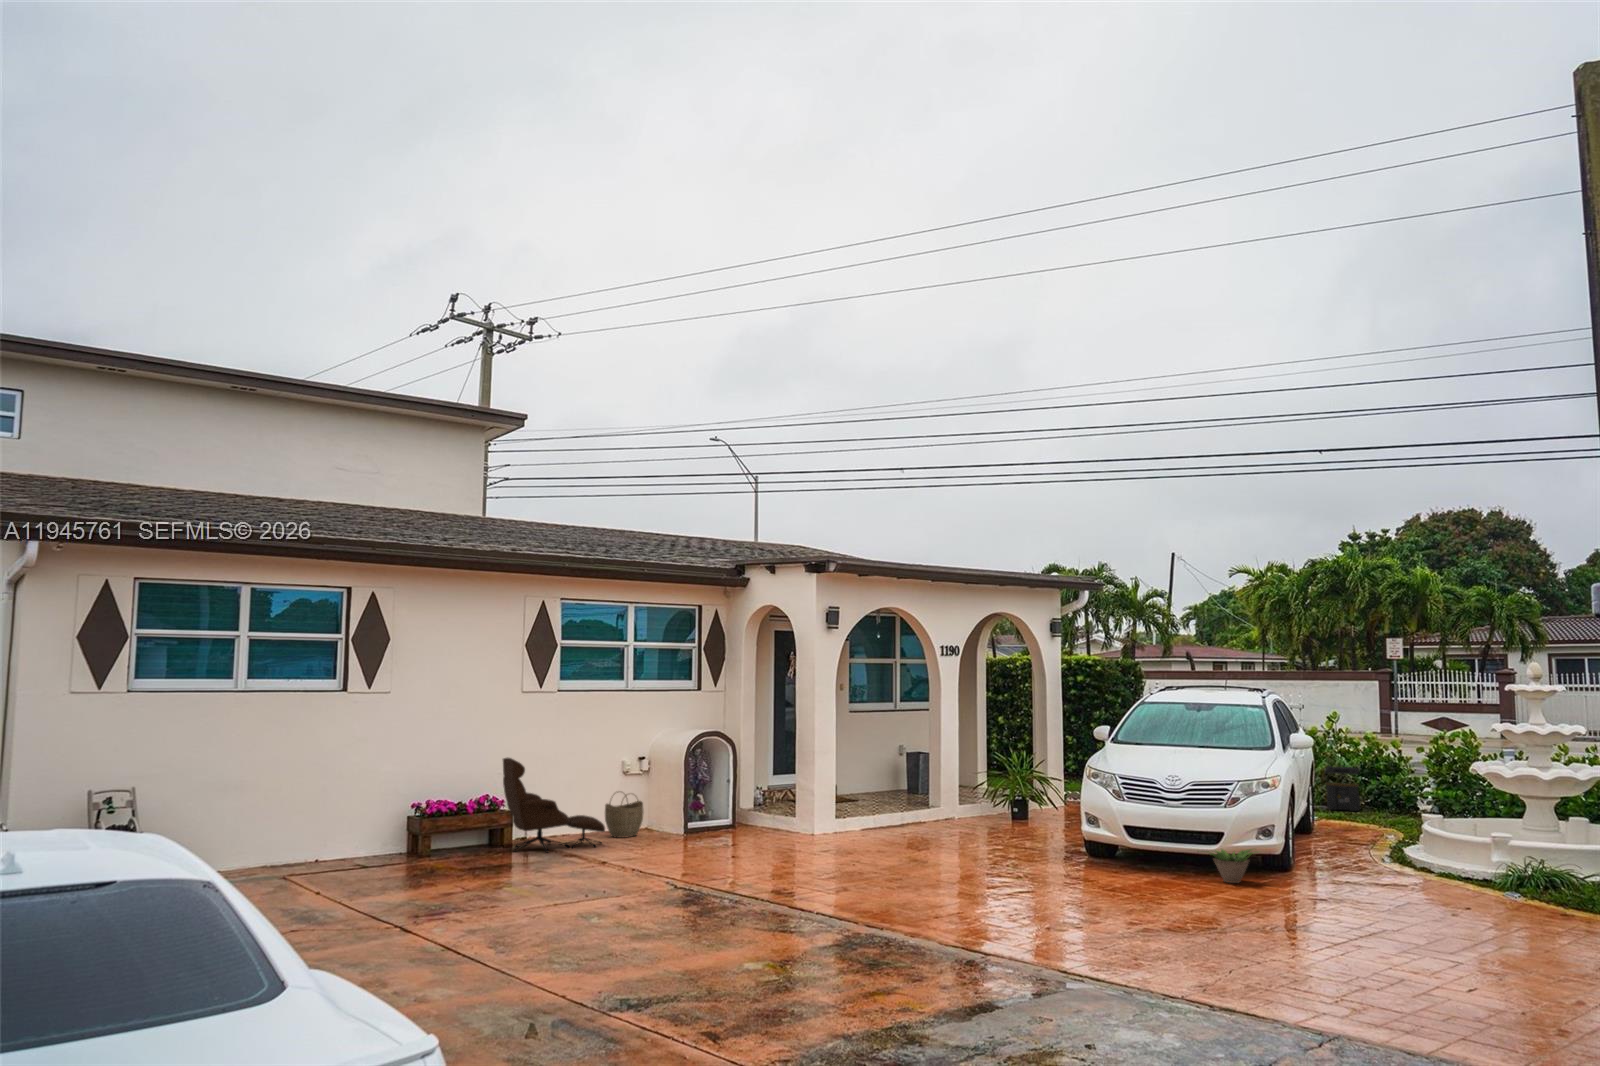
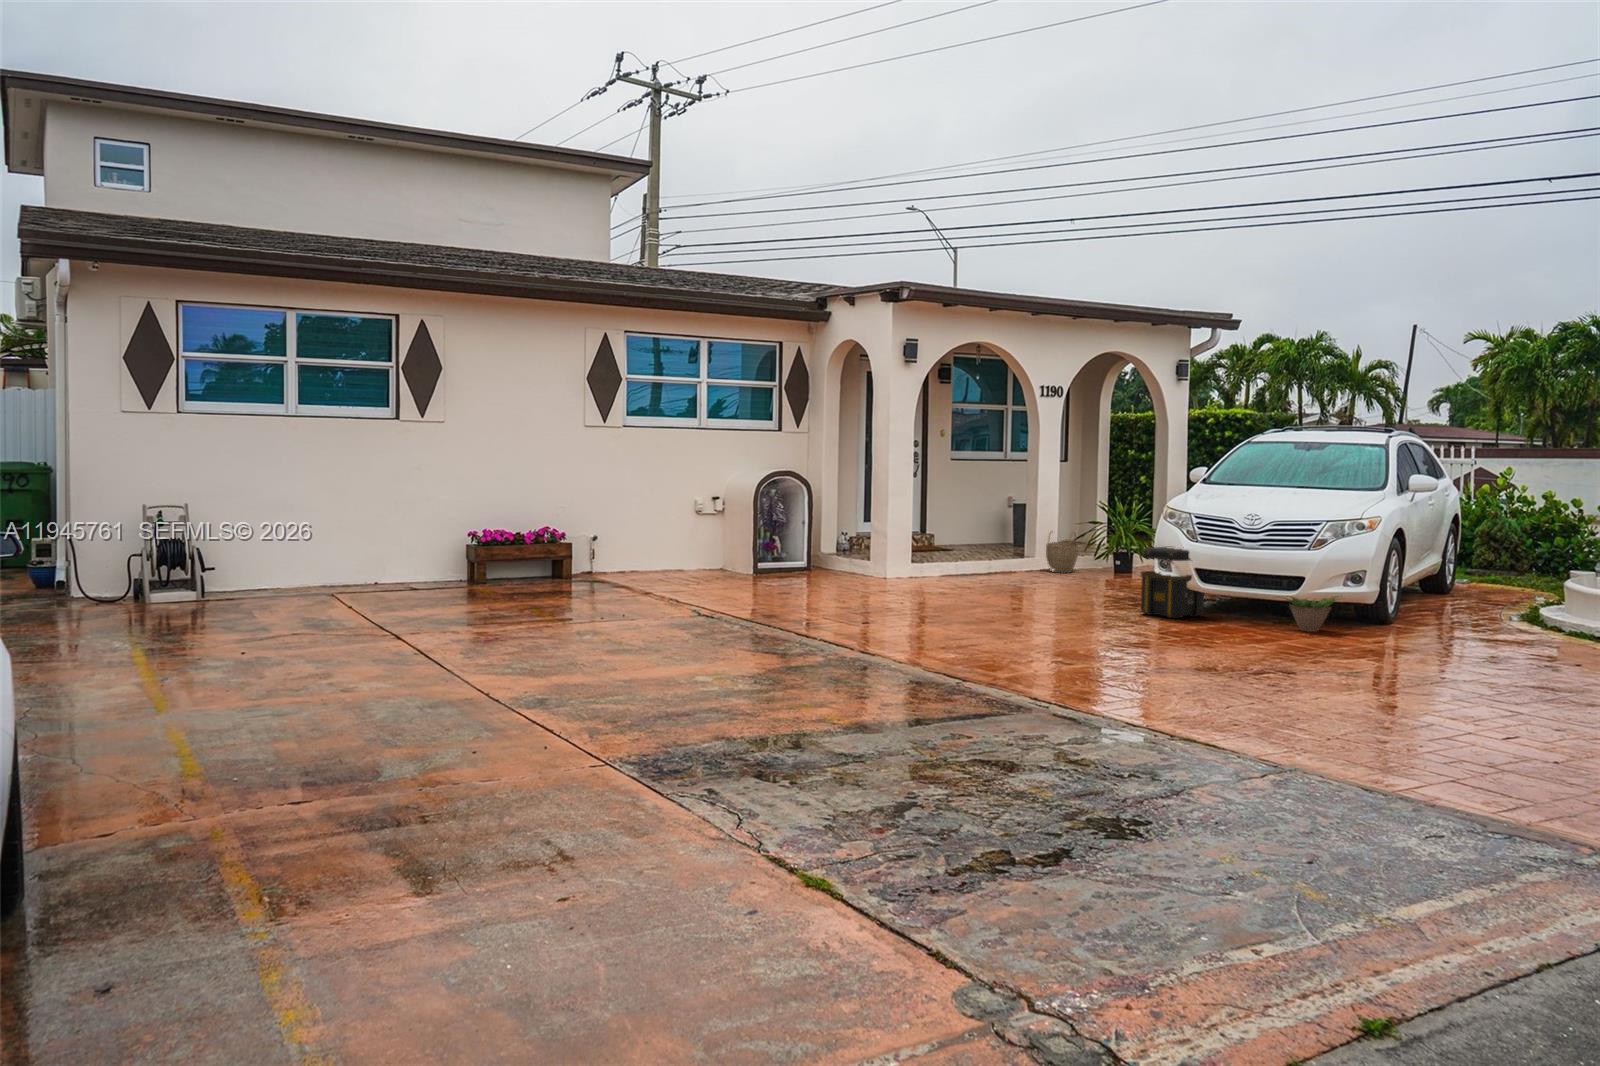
lounge chair: present [503,758,605,853] -> none [561,491,664,584]
toolbox: present [1325,765,1361,811] -> present [1141,547,1204,618]
woven basket: present [605,792,643,838] -> present [1046,532,1078,573]

